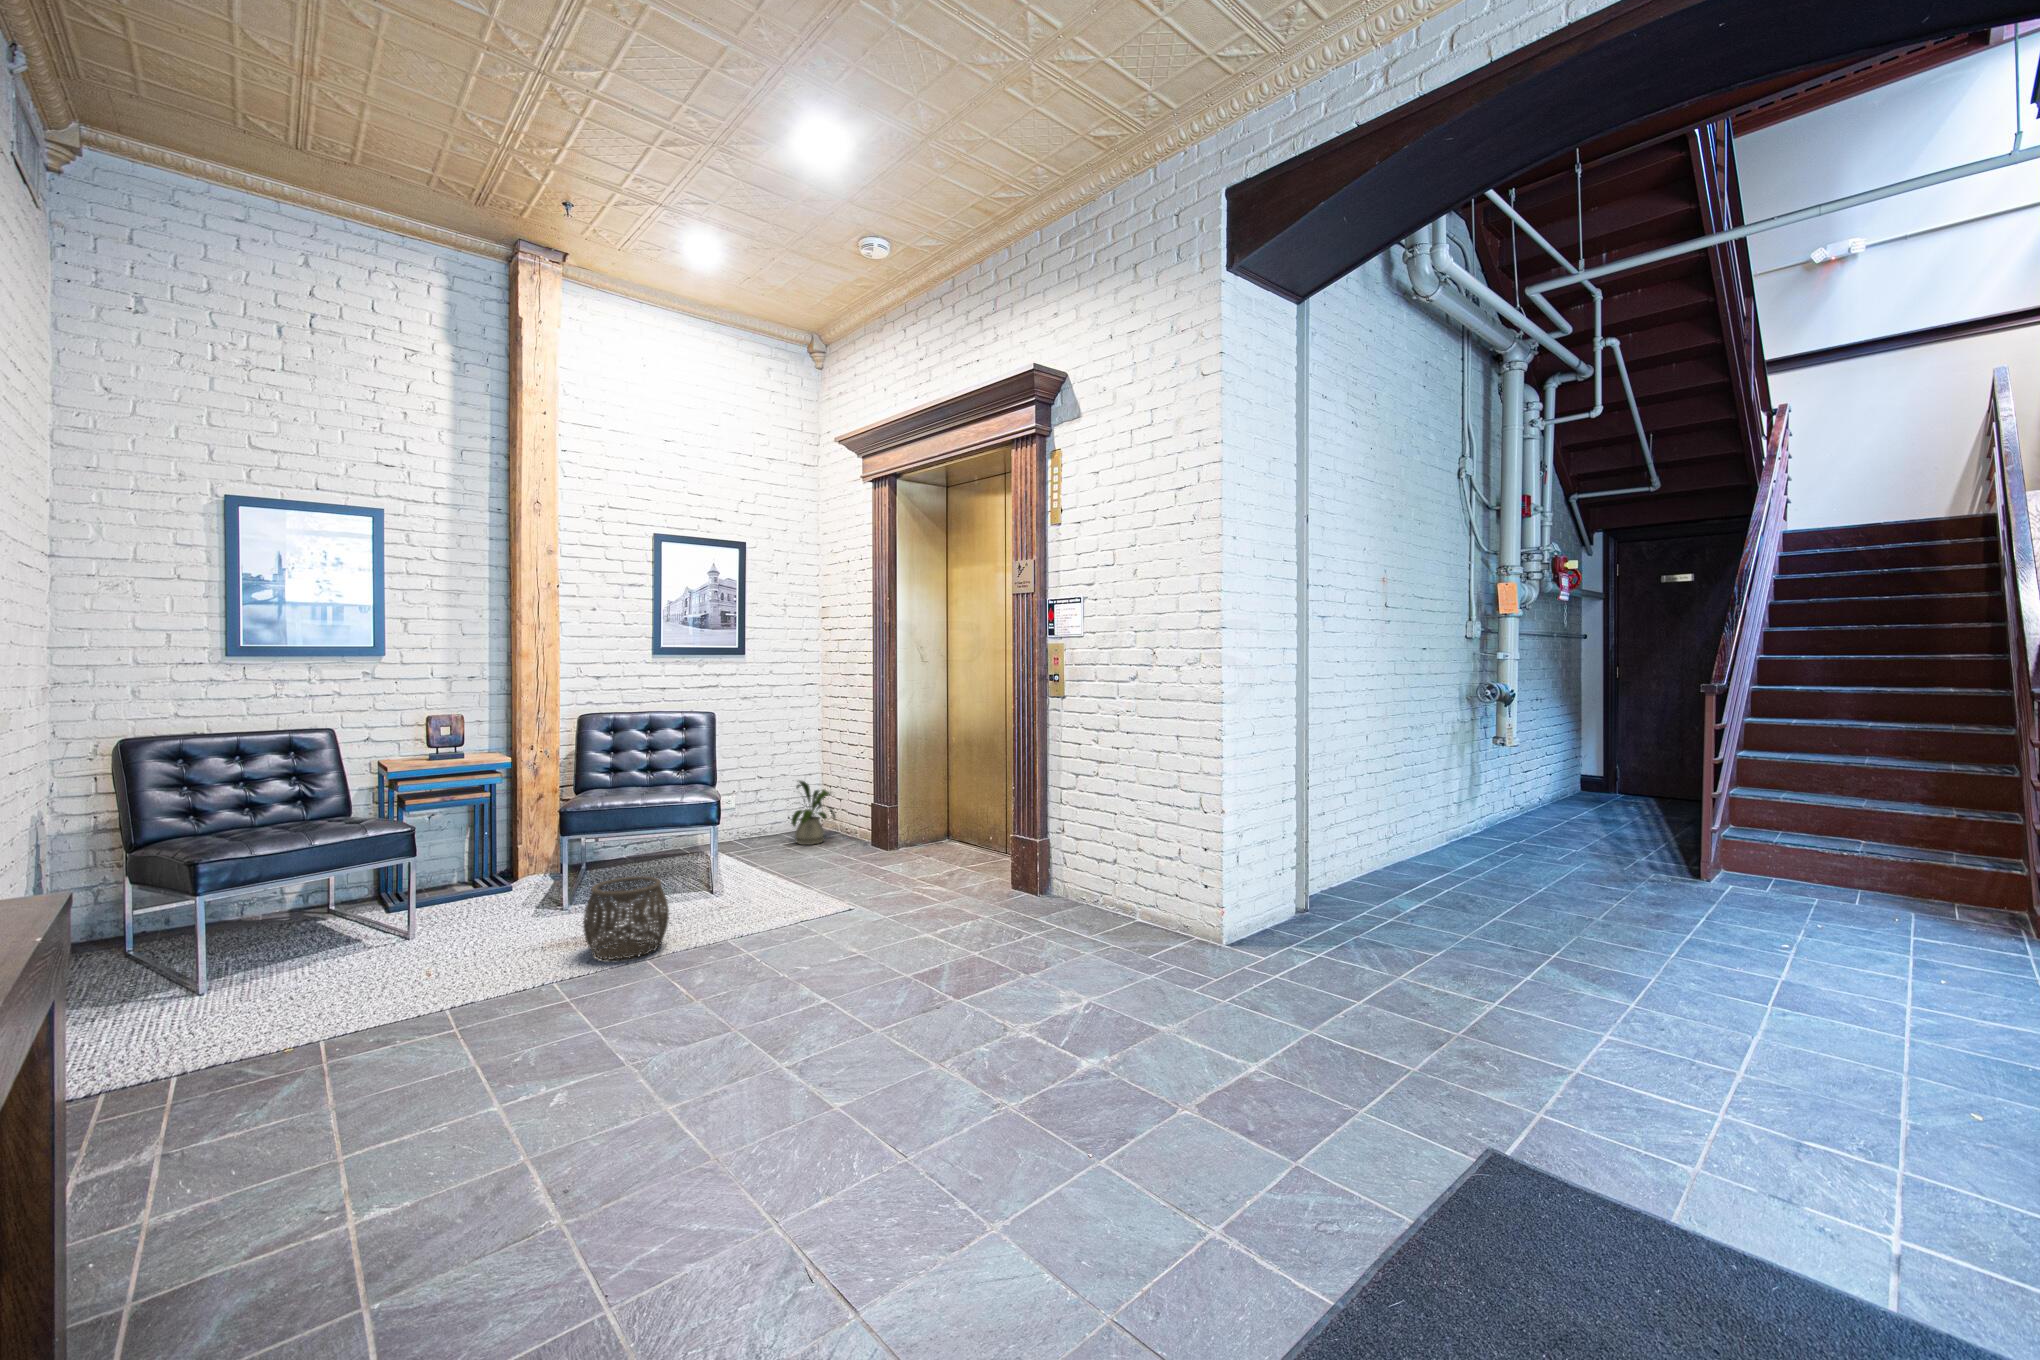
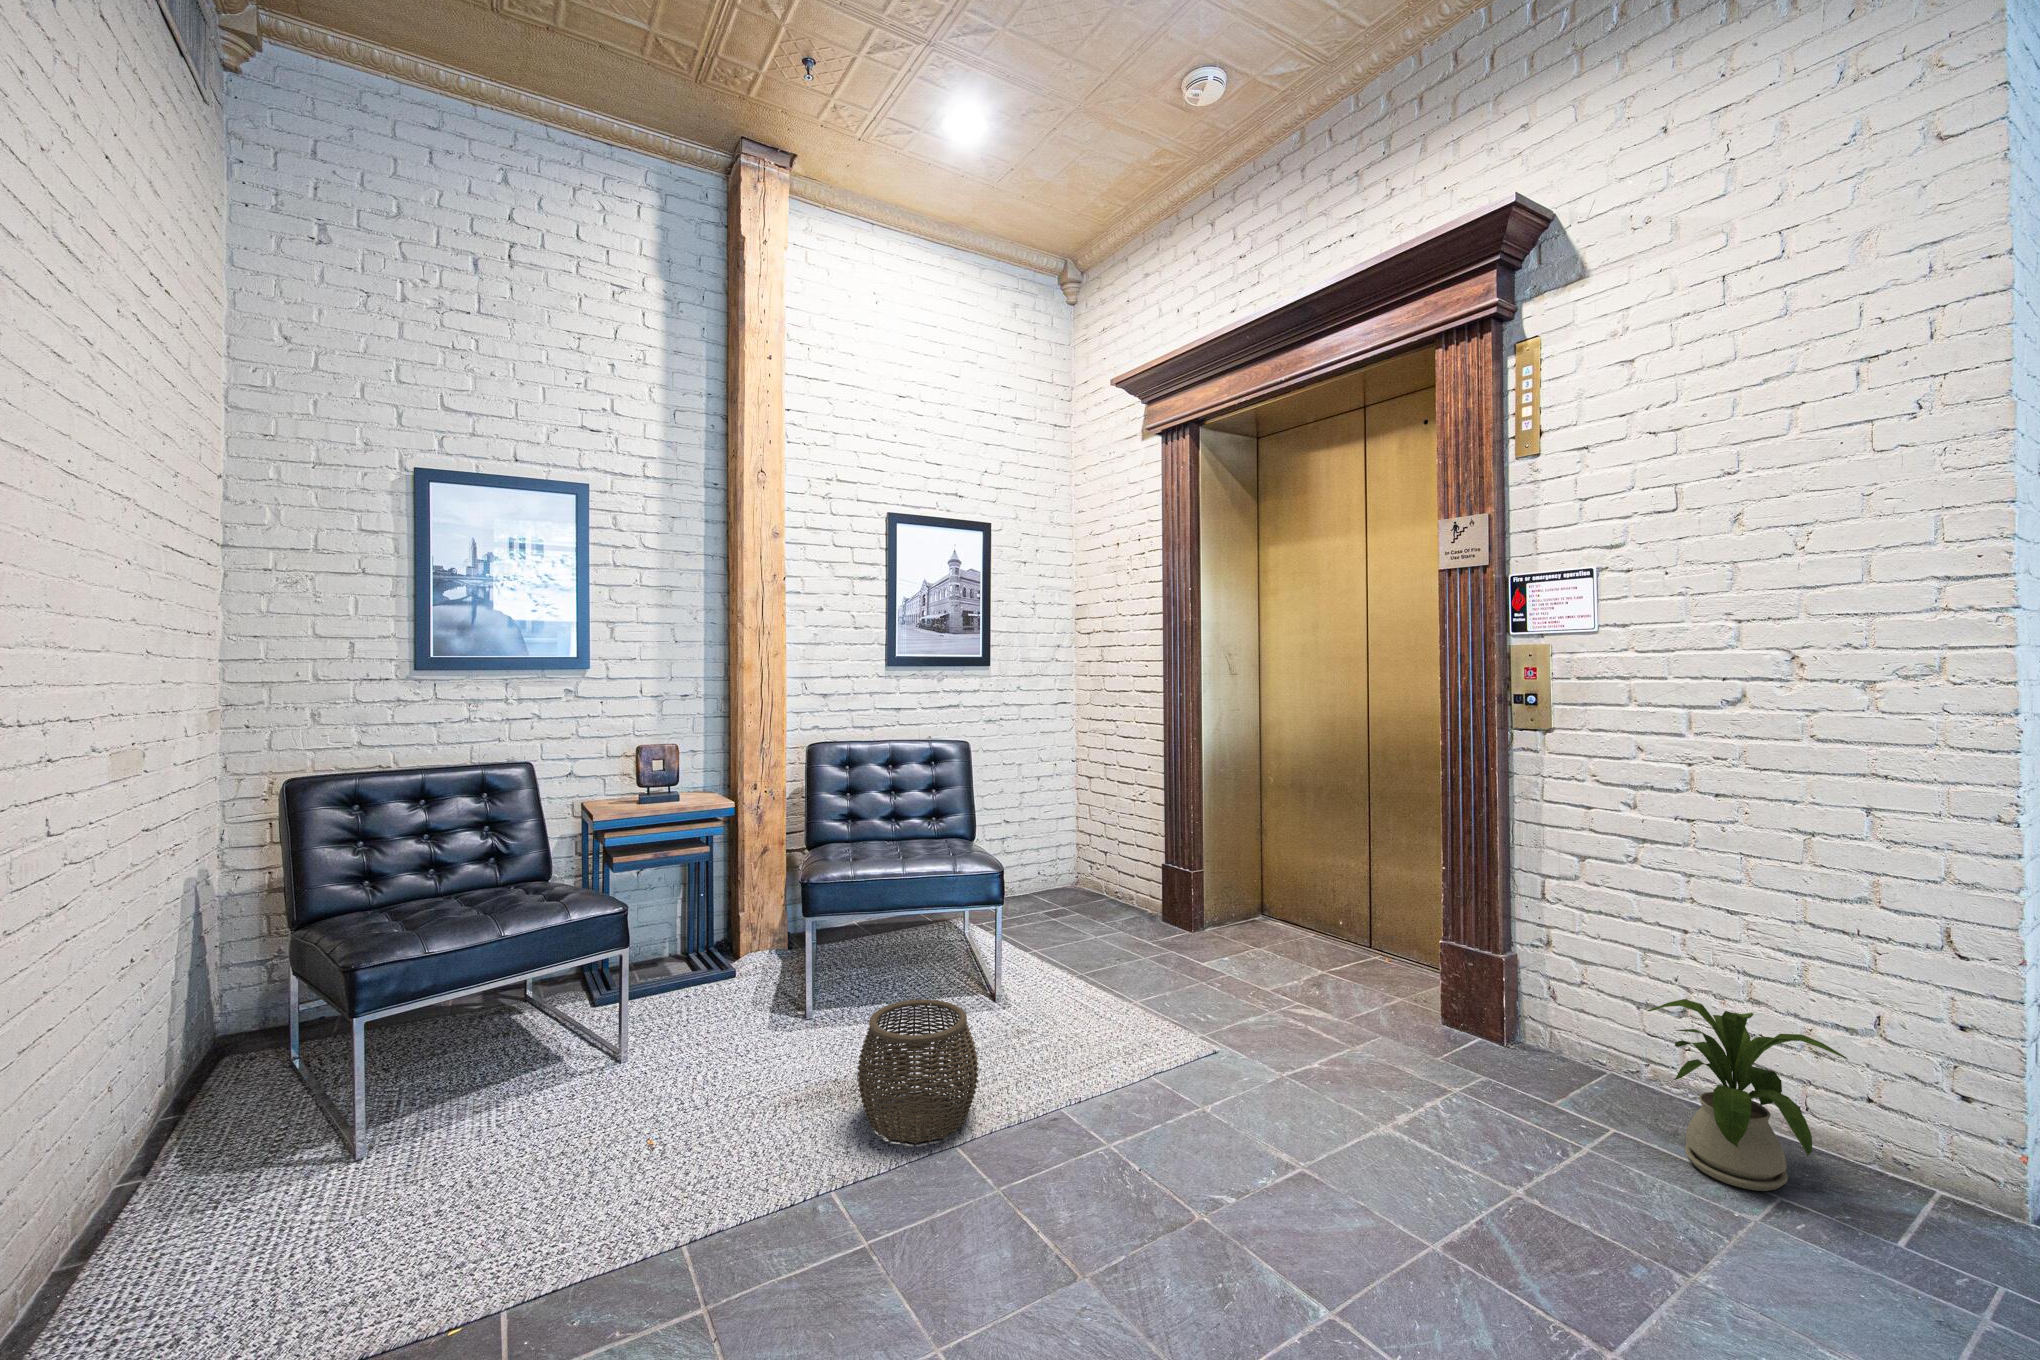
house plant: present [792,781,835,845] -> present [1647,999,1847,1191]

